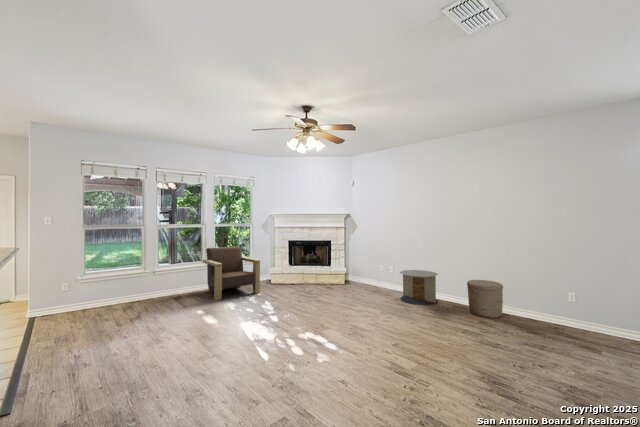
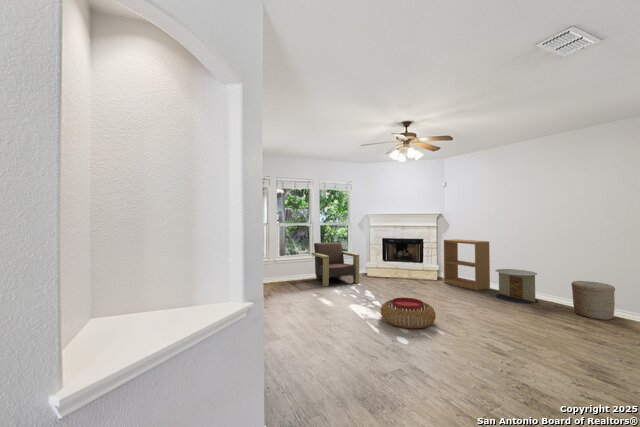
bookshelf: none [351,240,395,294] -> present [444,239,490,290]
pouf: none [274,311,337,350] -> present [381,298,436,329]

